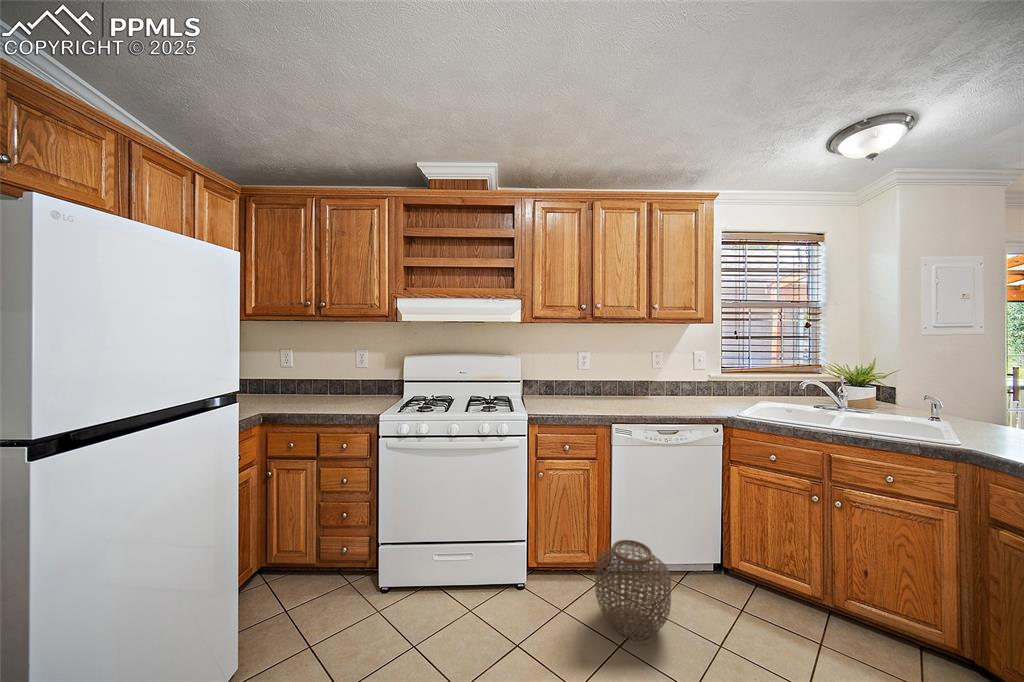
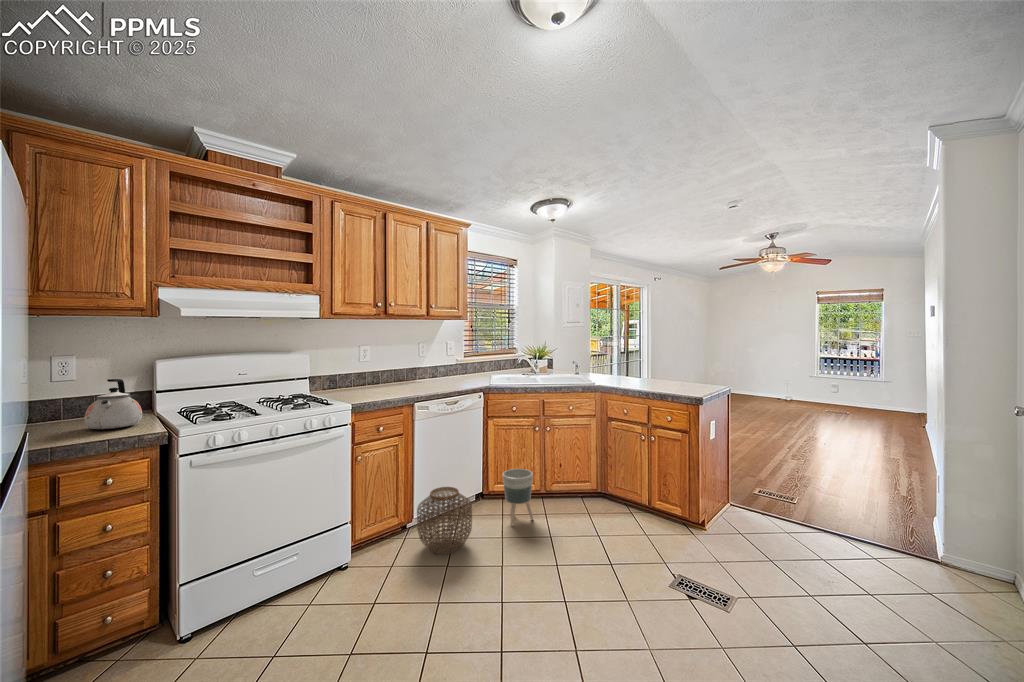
kettle: none [346,371,380,409] -> present [85,379,142,429]
planter: none [738,548,796,647] -> present [503,469,534,525]

